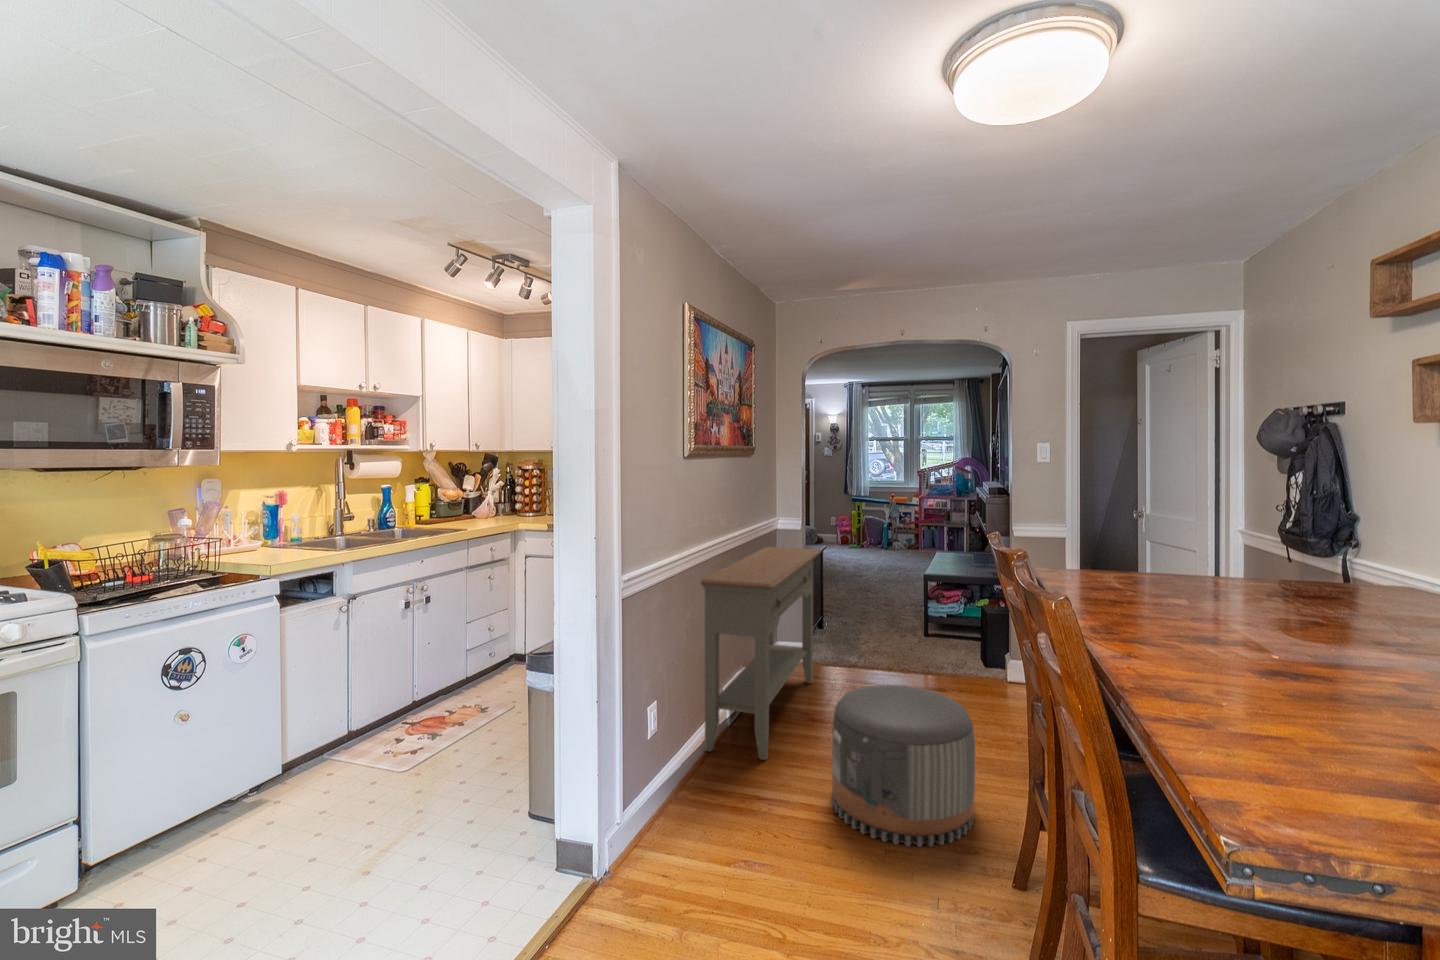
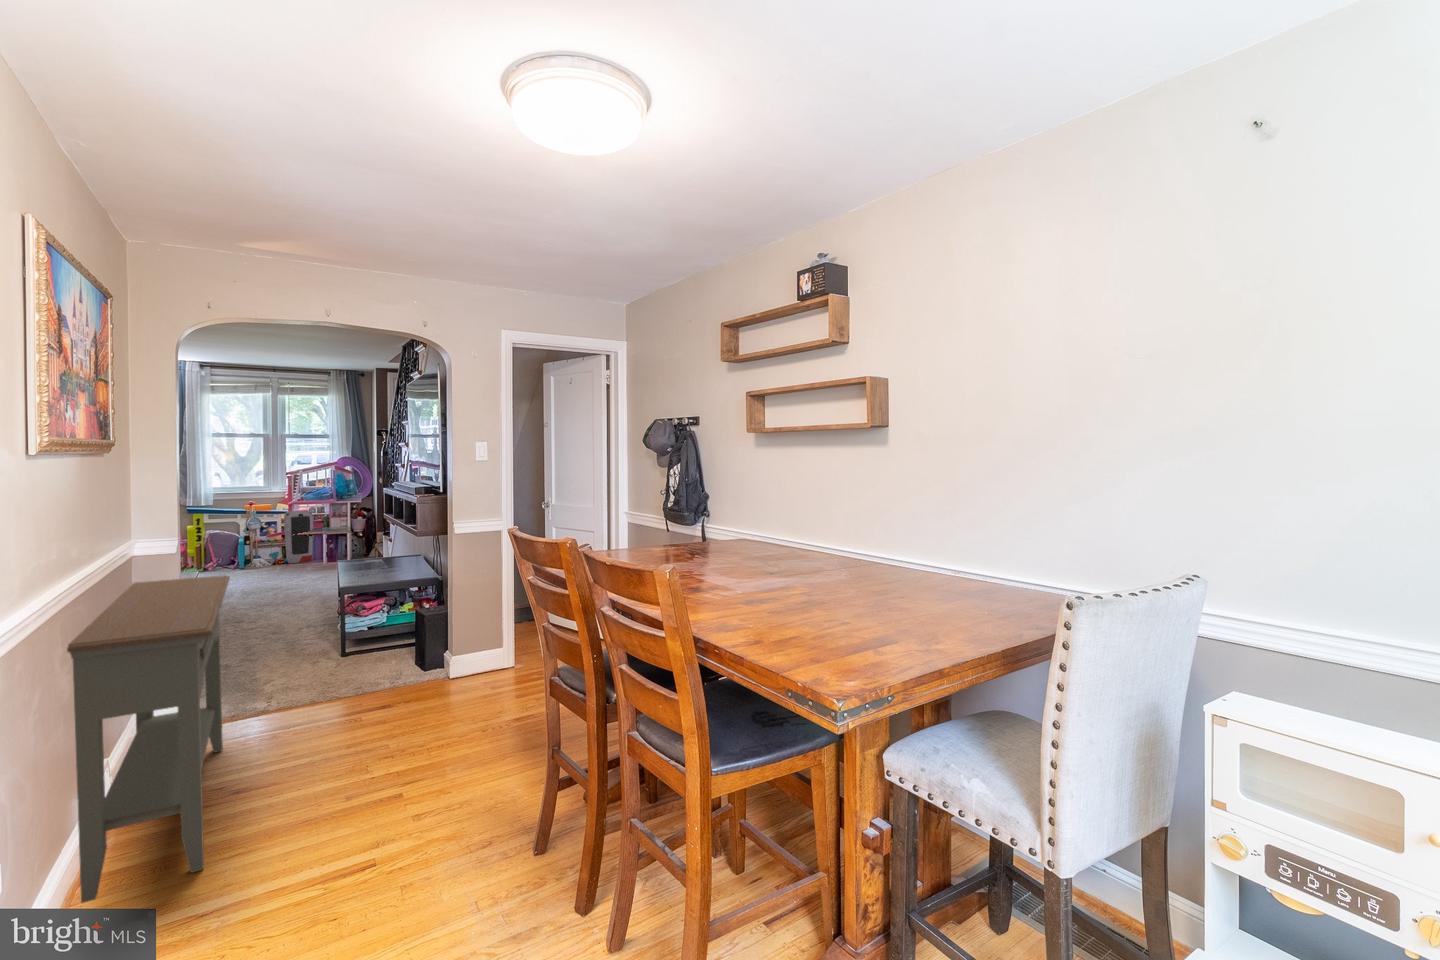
air purifier: none [916,504,939,549] -> present [284,510,313,563]
pouf: present [832,685,975,847] -> none [323,705,492,890]

